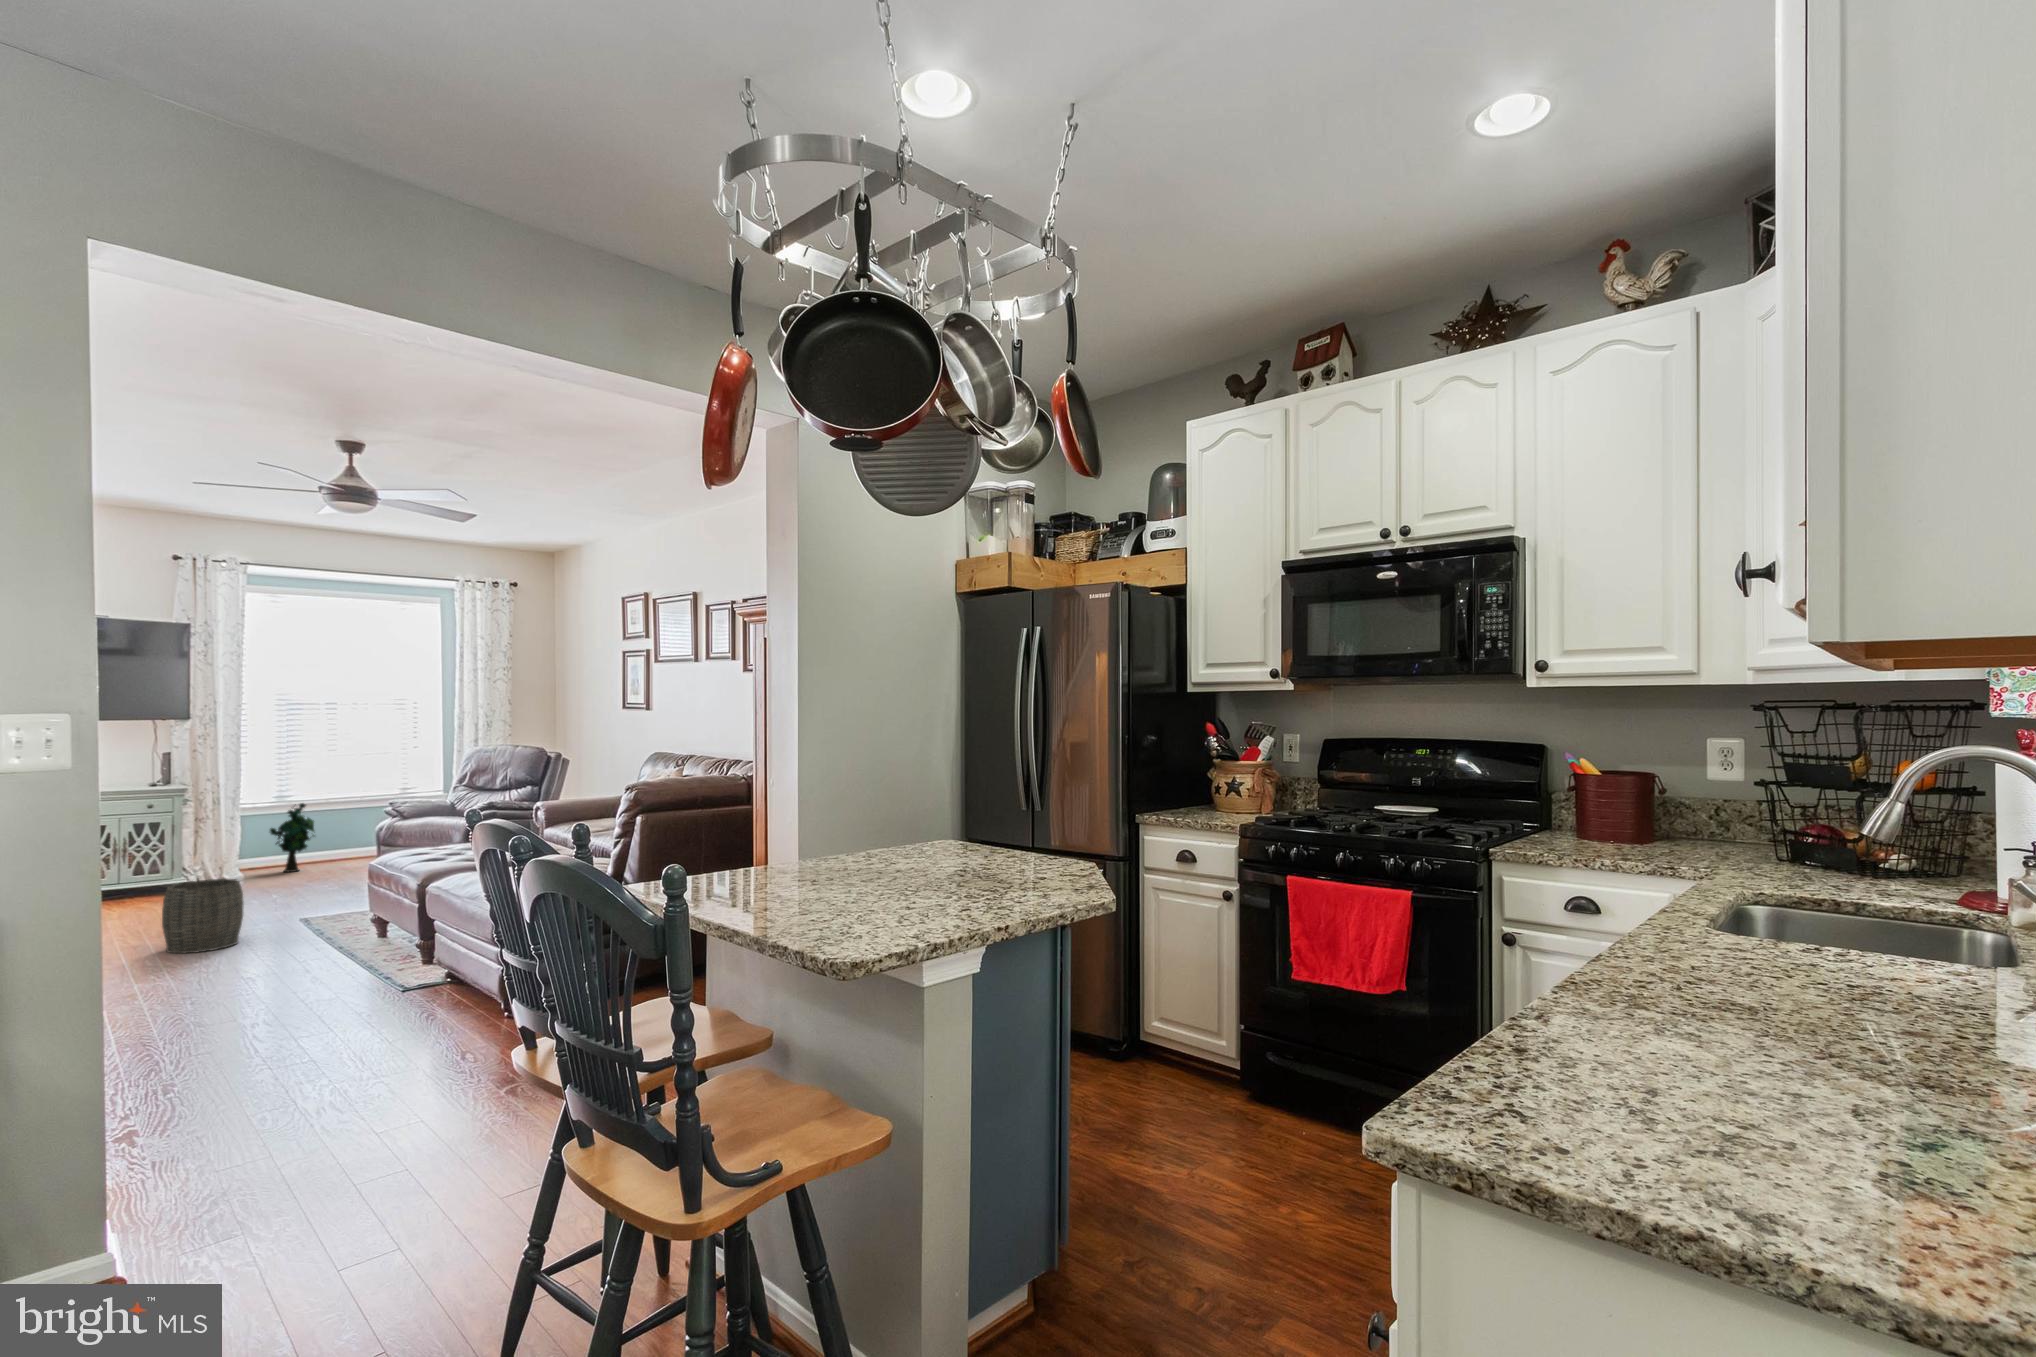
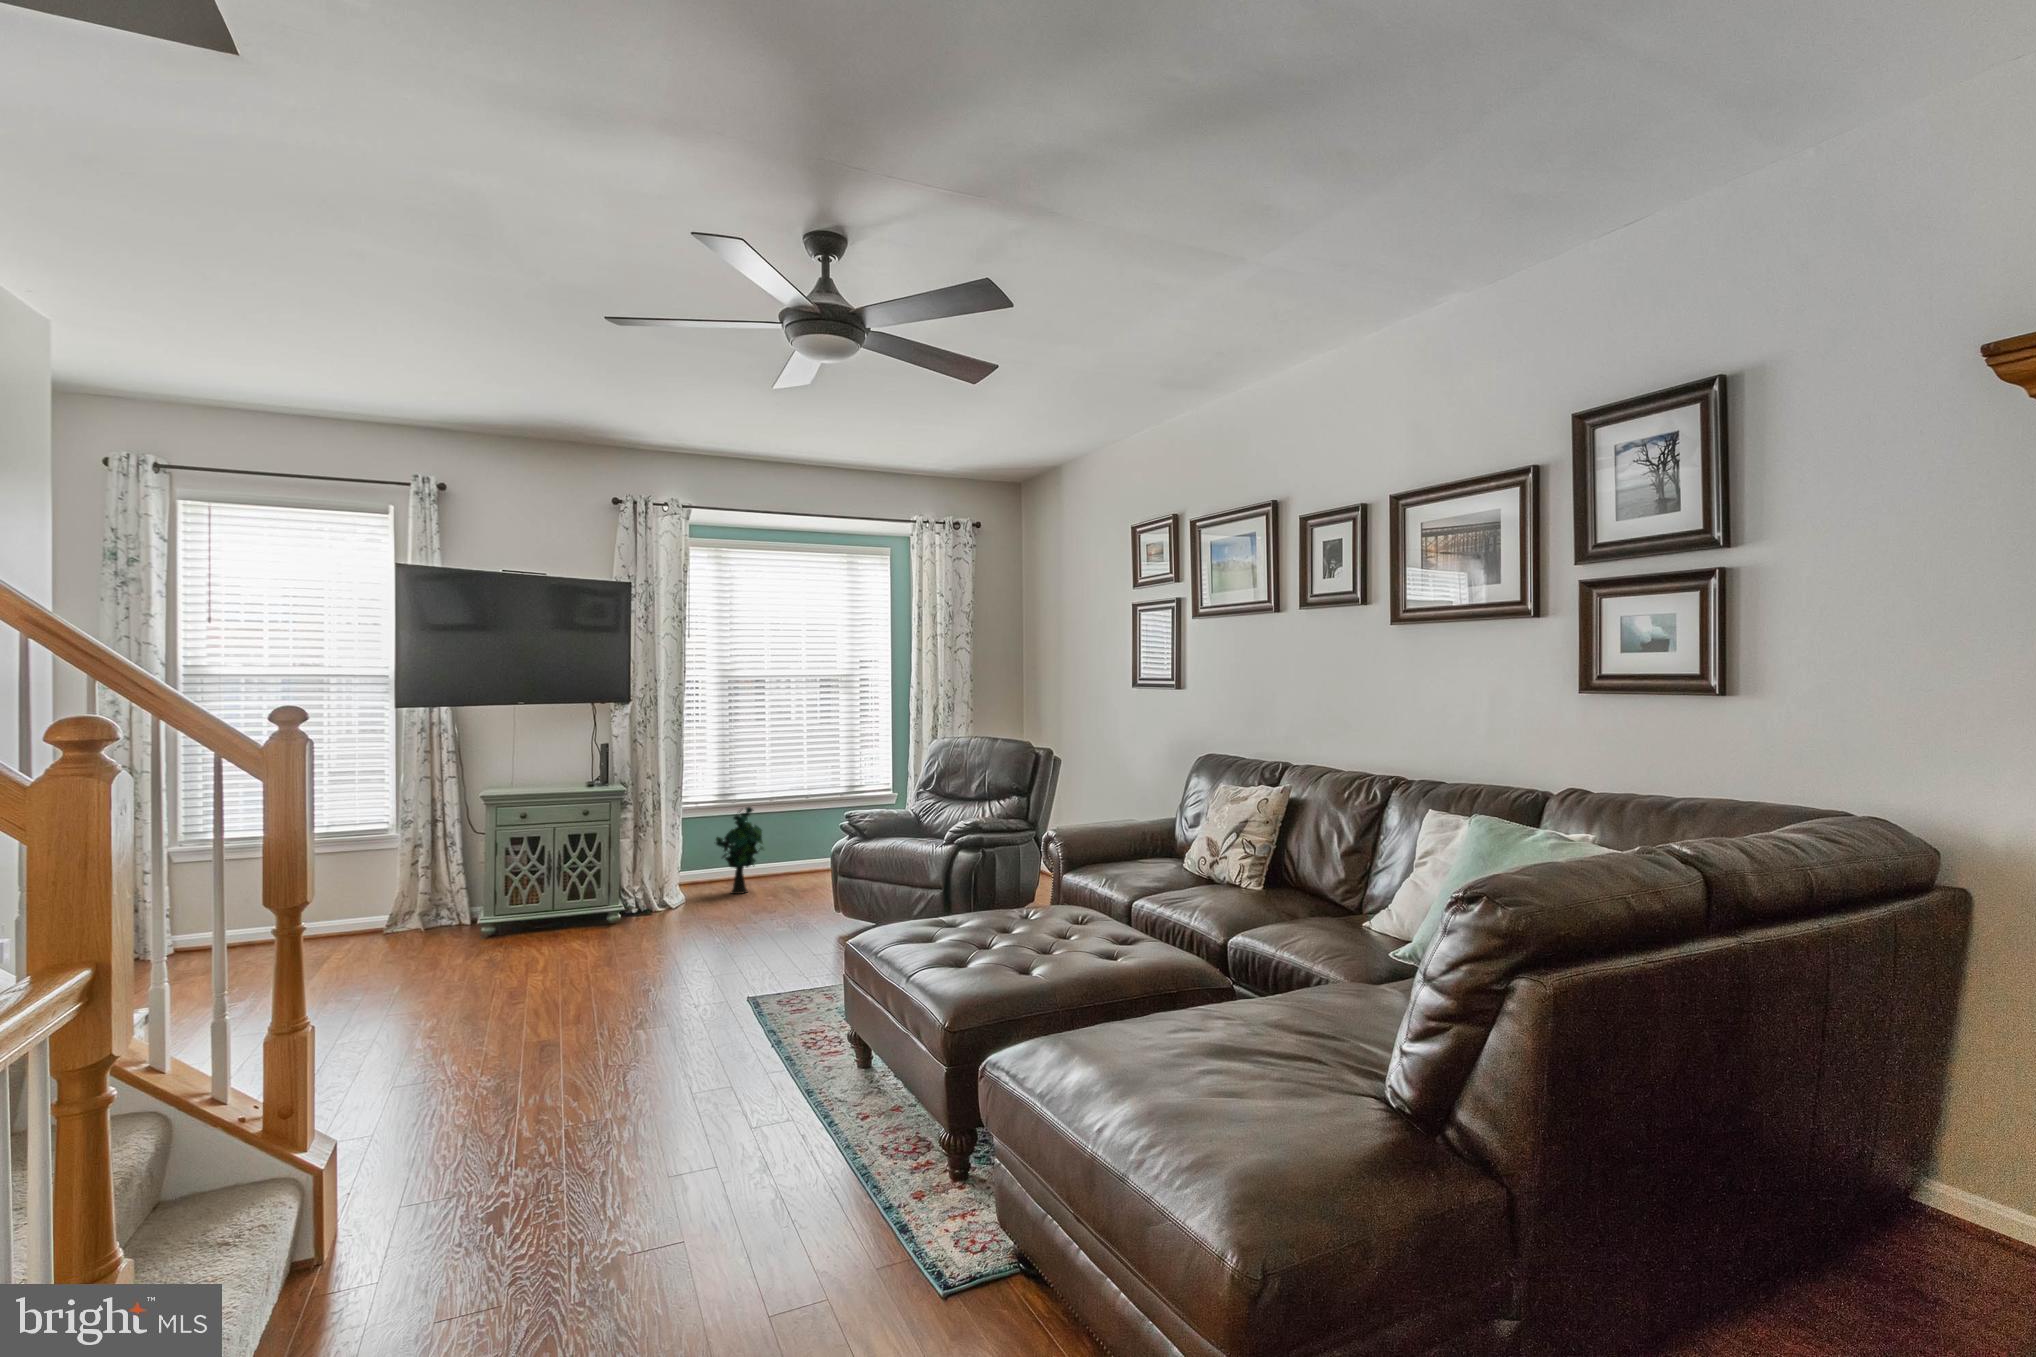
woven basket: present [162,879,244,954] -> none [555,946,660,1071]

